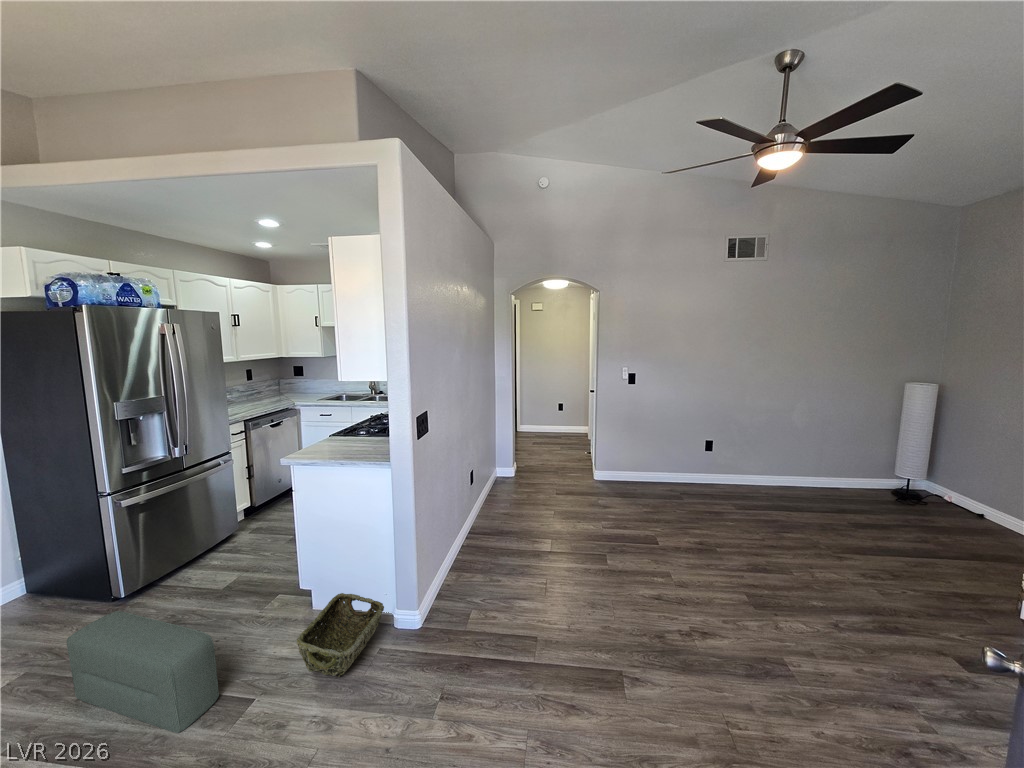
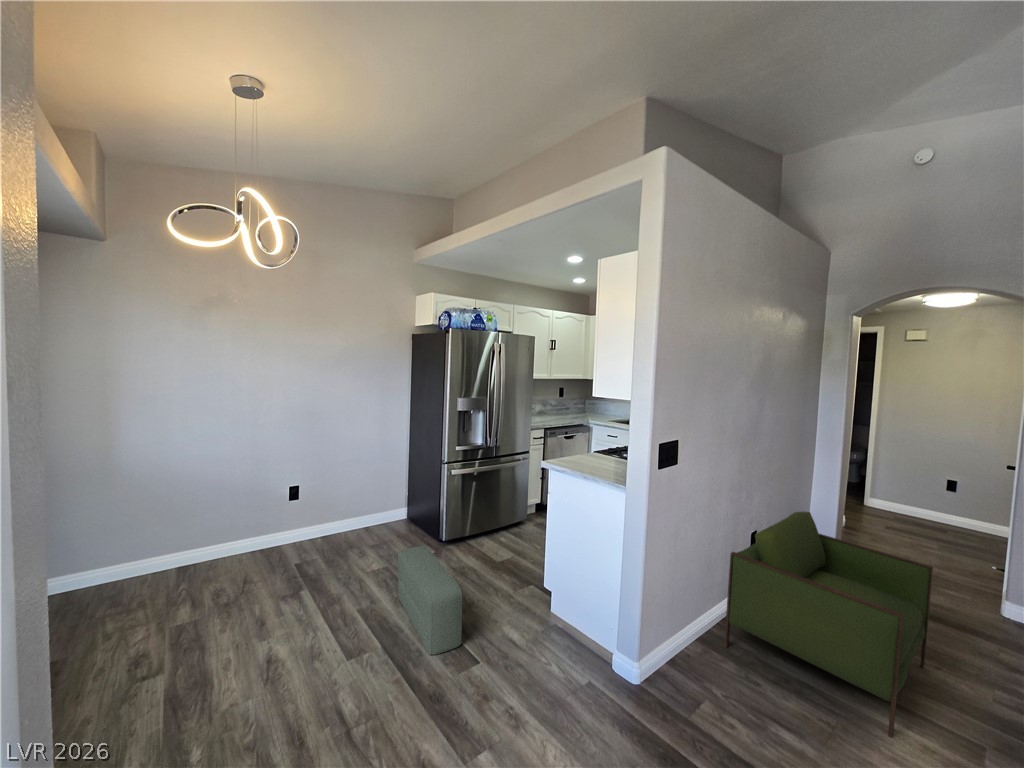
armchair: none [466,446,571,574] -> present [724,512,933,738]
woven basket: present [297,593,384,677] -> none [516,606,604,685]

